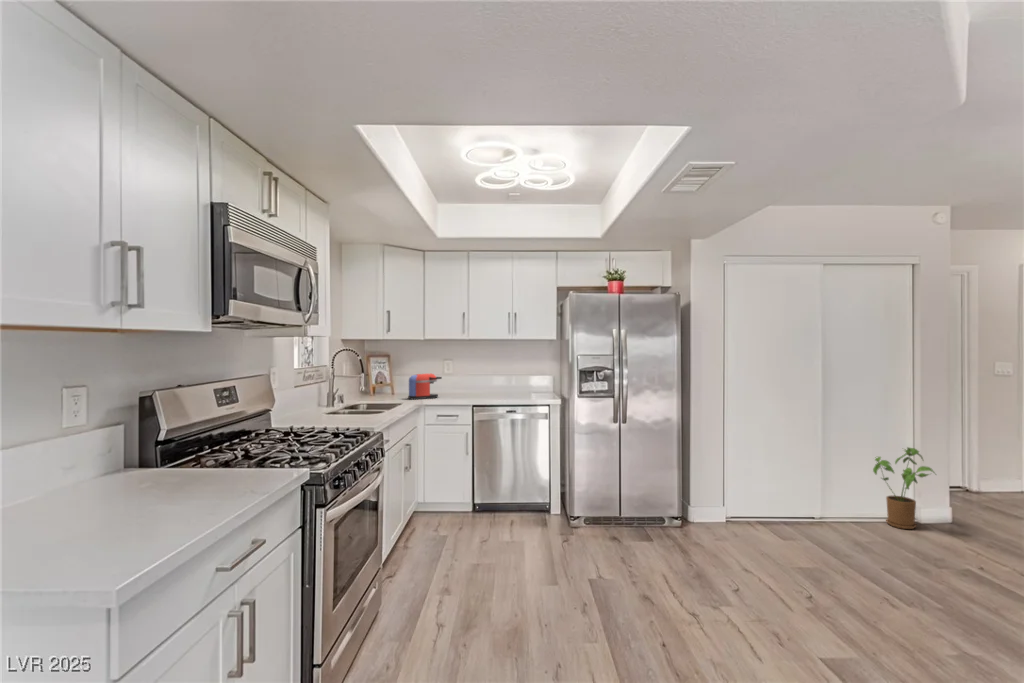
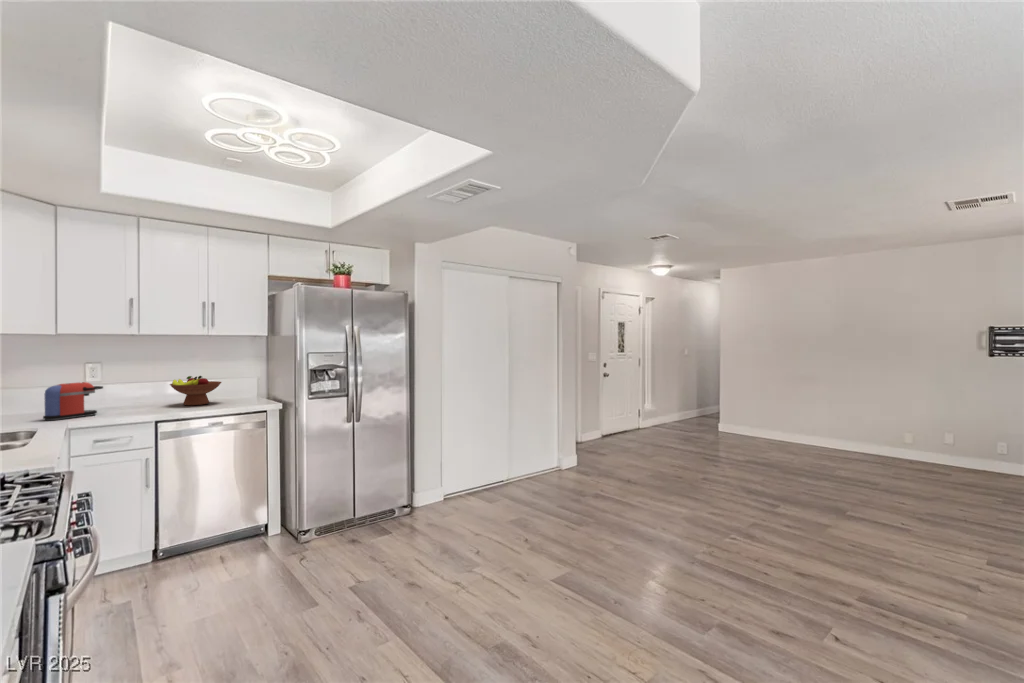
fruit bowl: none [484,372,520,396] -> present [170,376,221,405]
house plant: present [873,448,935,529] -> none [540,417,578,478]

